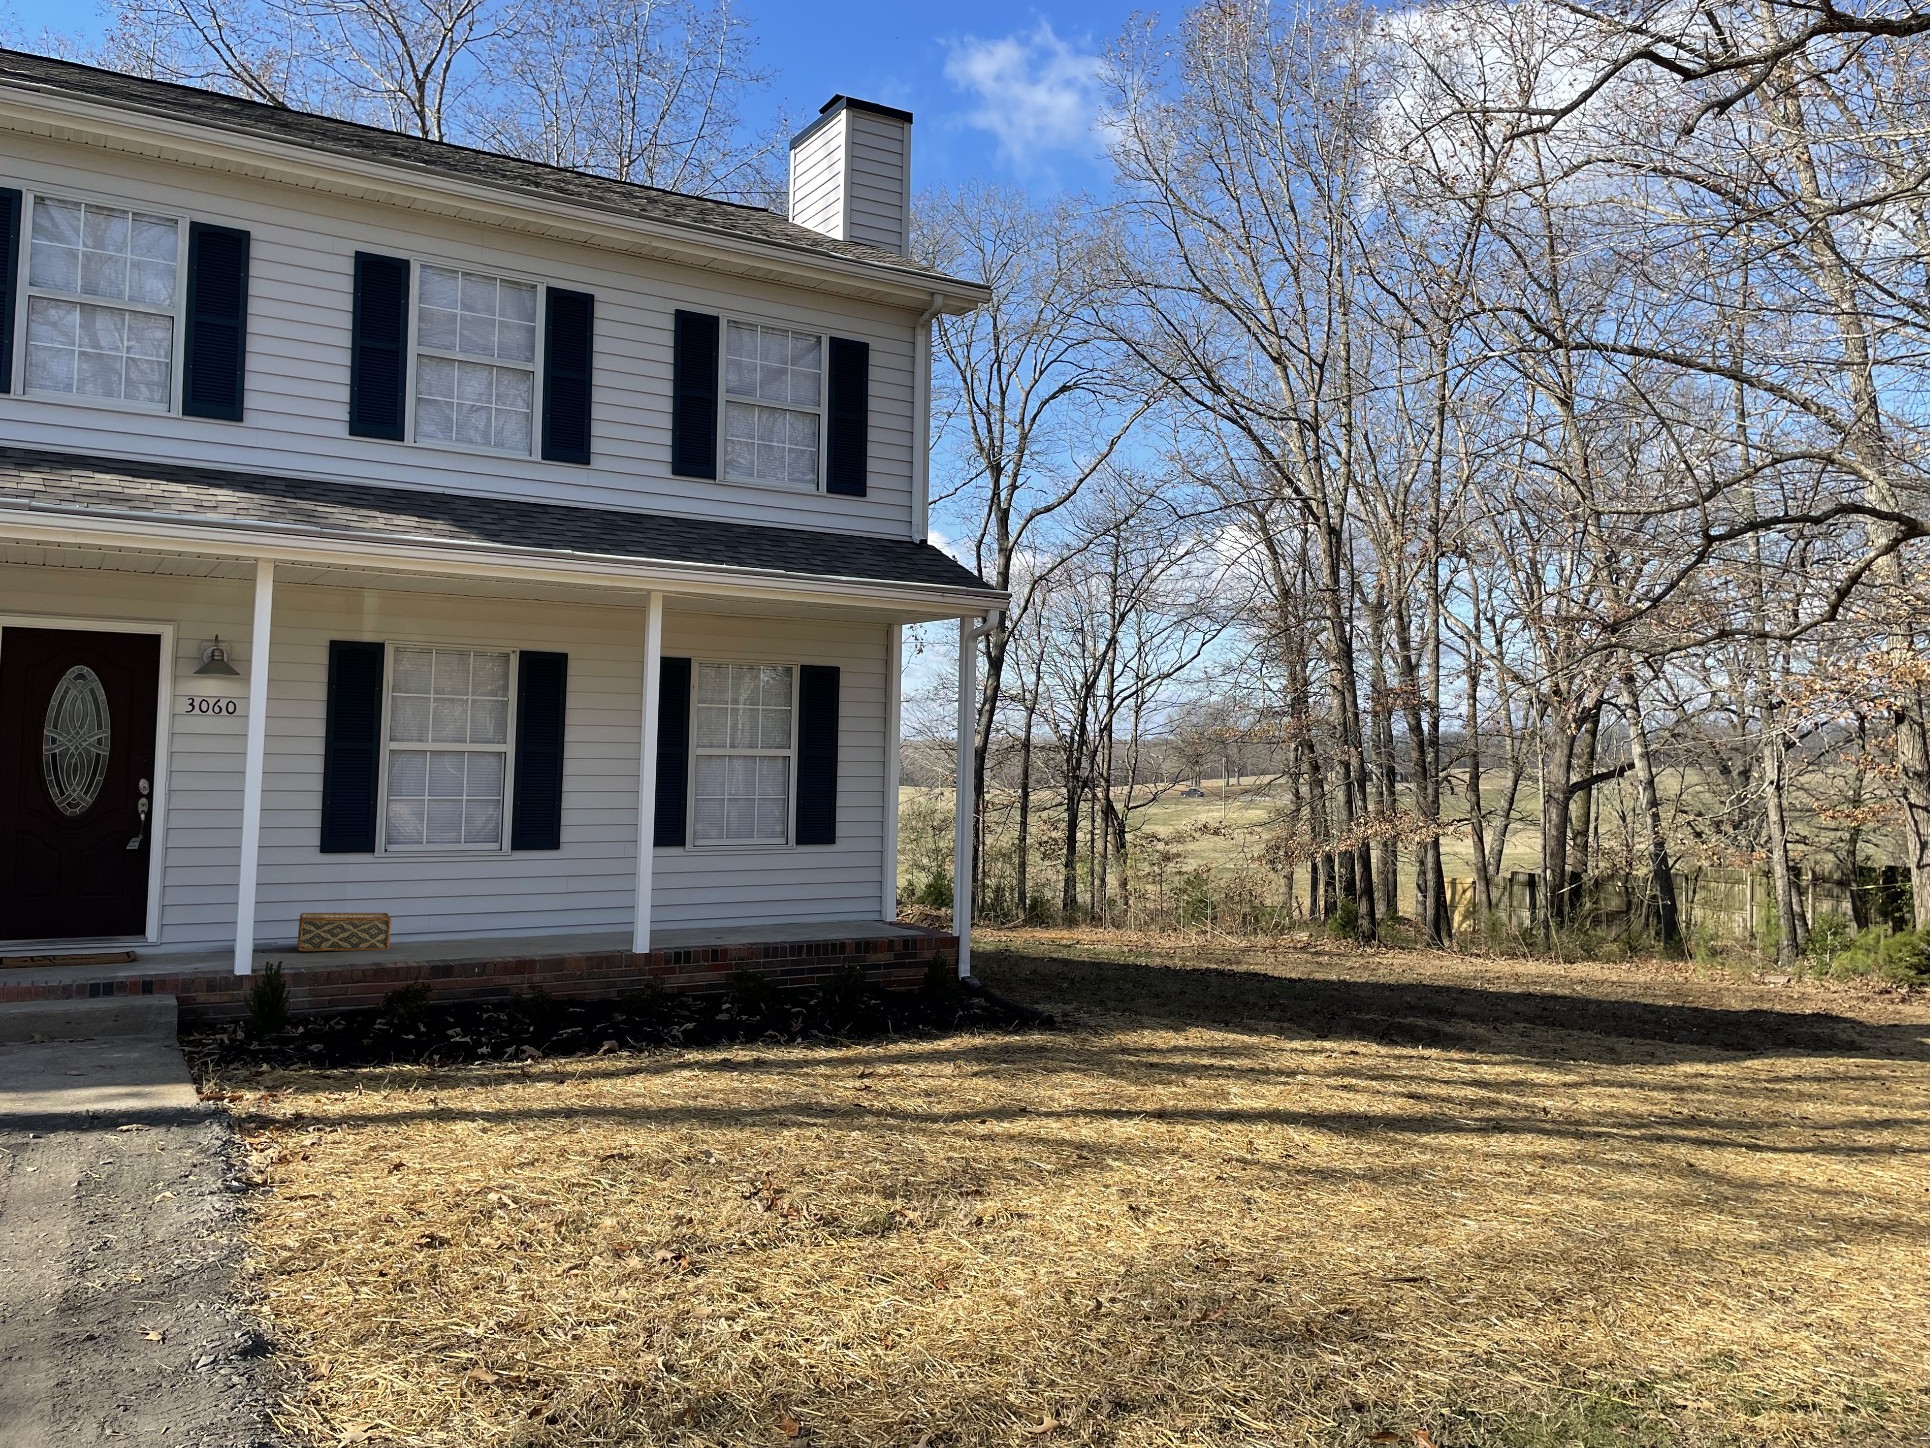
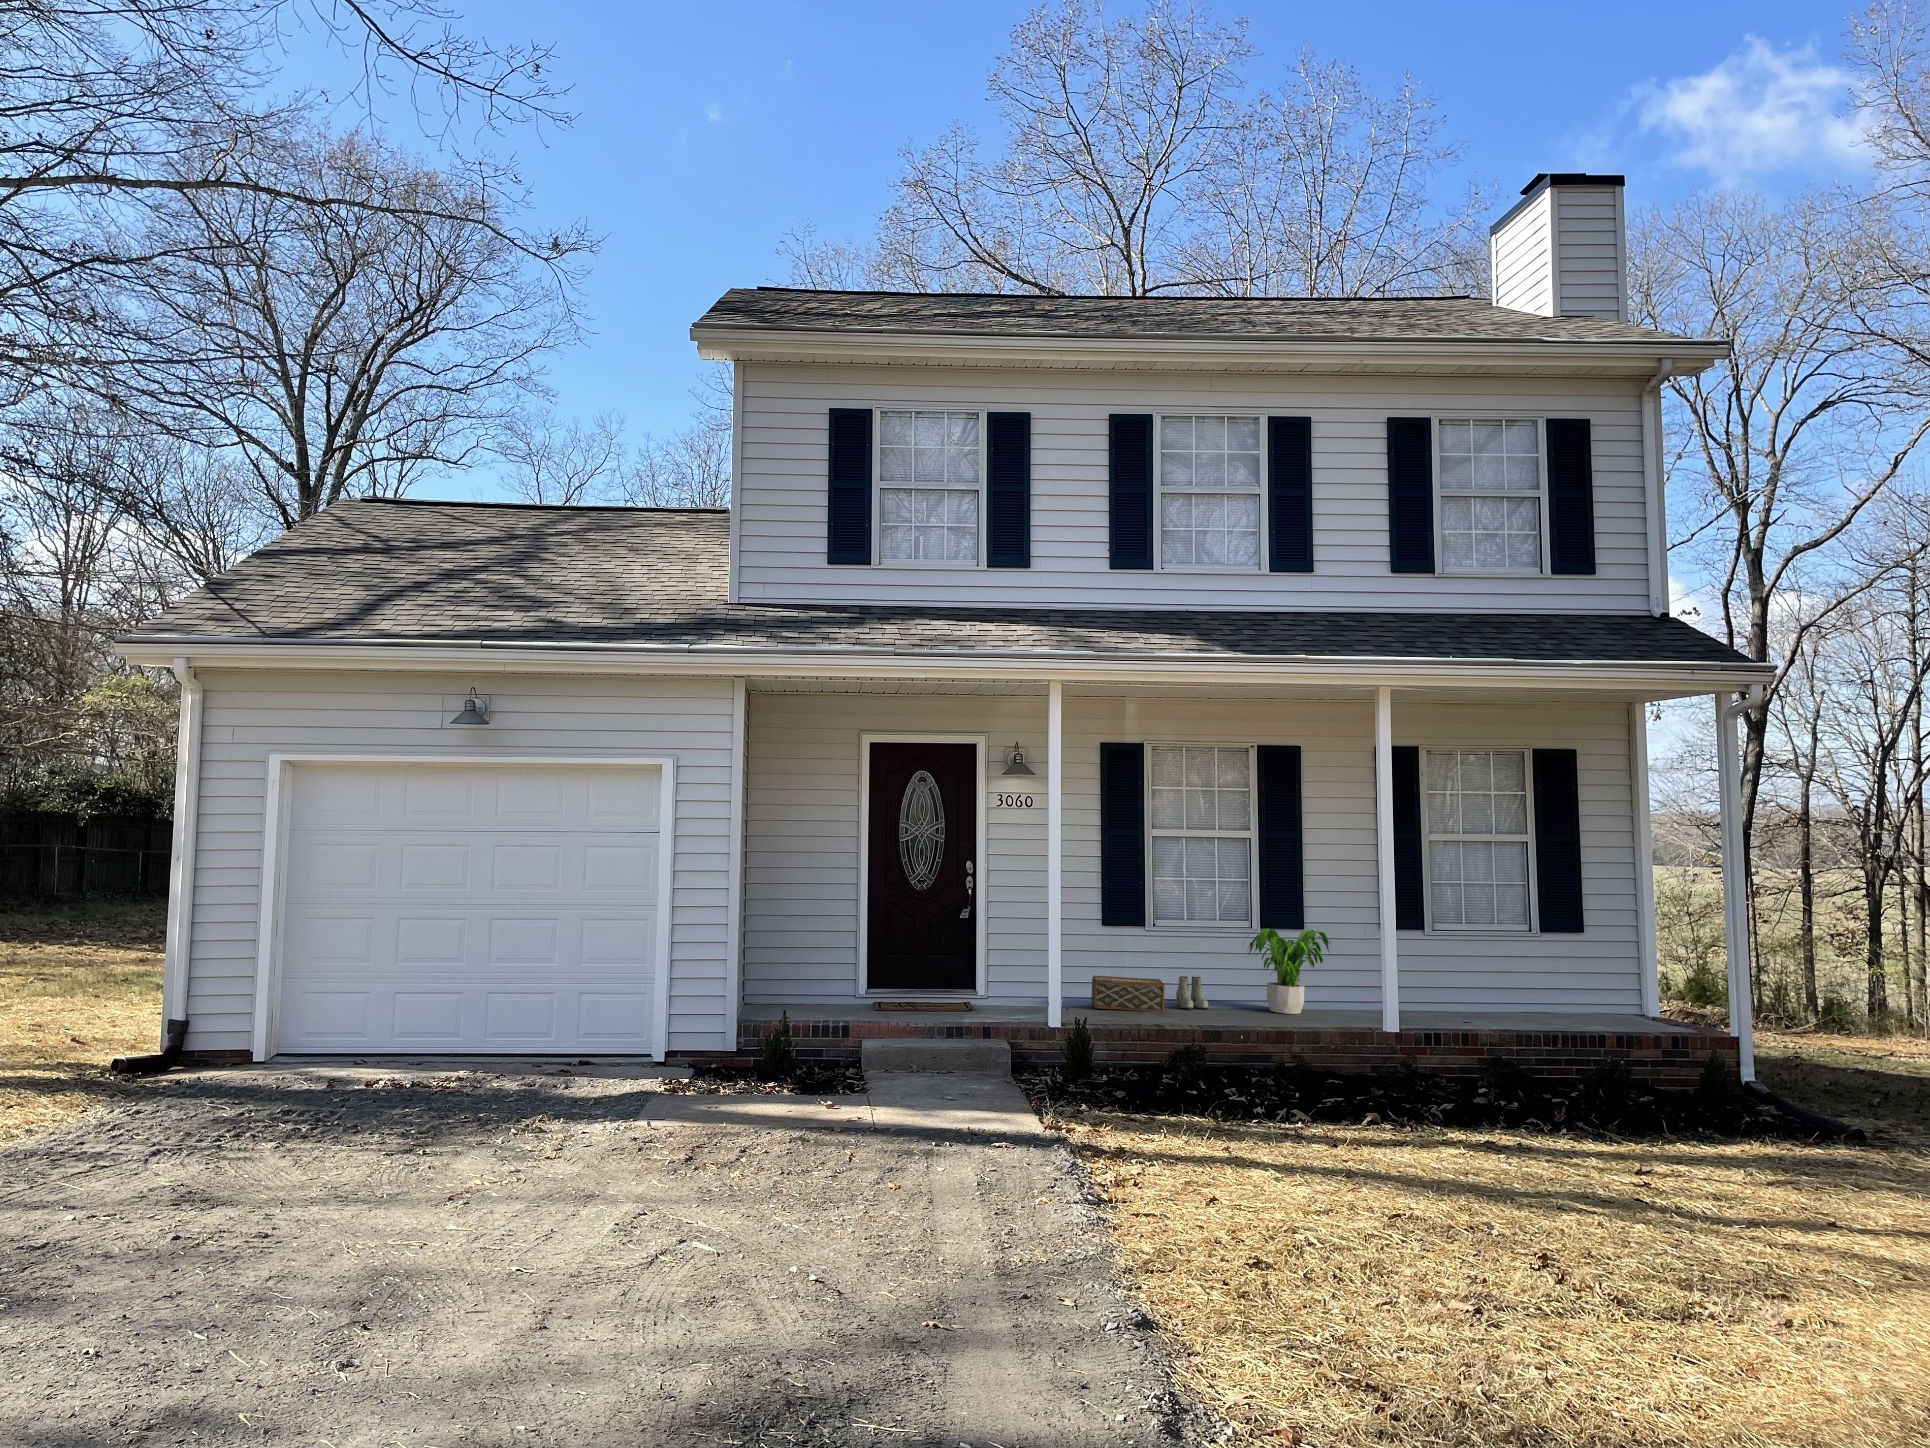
potted plant: none [489,850,590,942] -> present [1247,929,1330,1014]
boots: none [407,907,445,944] -> present [1176,976,1208,1009]

